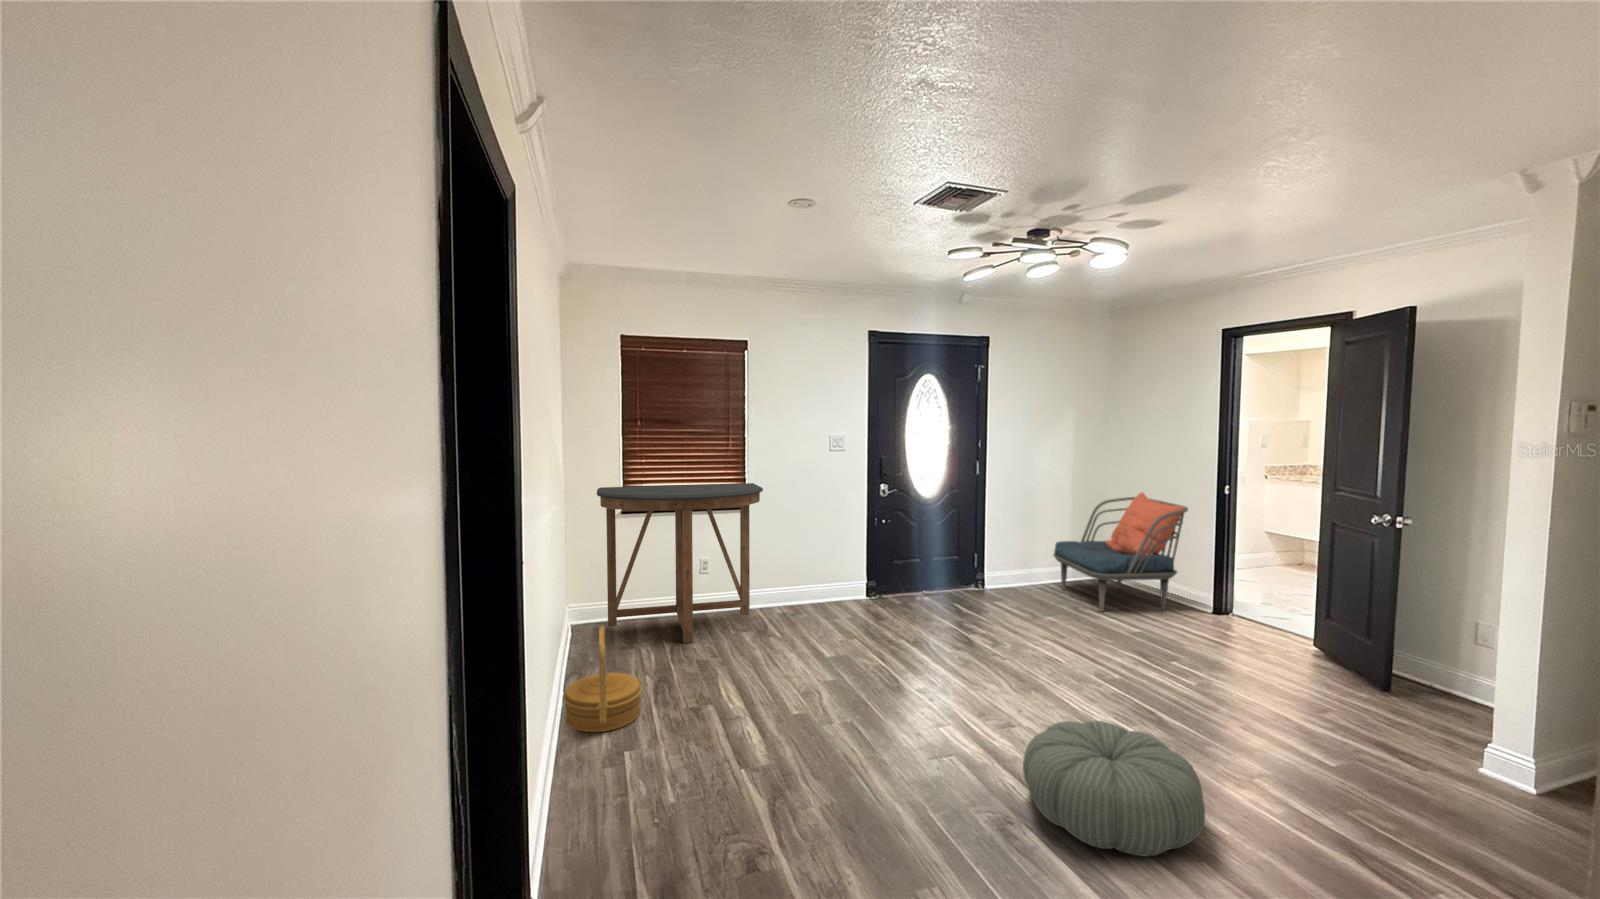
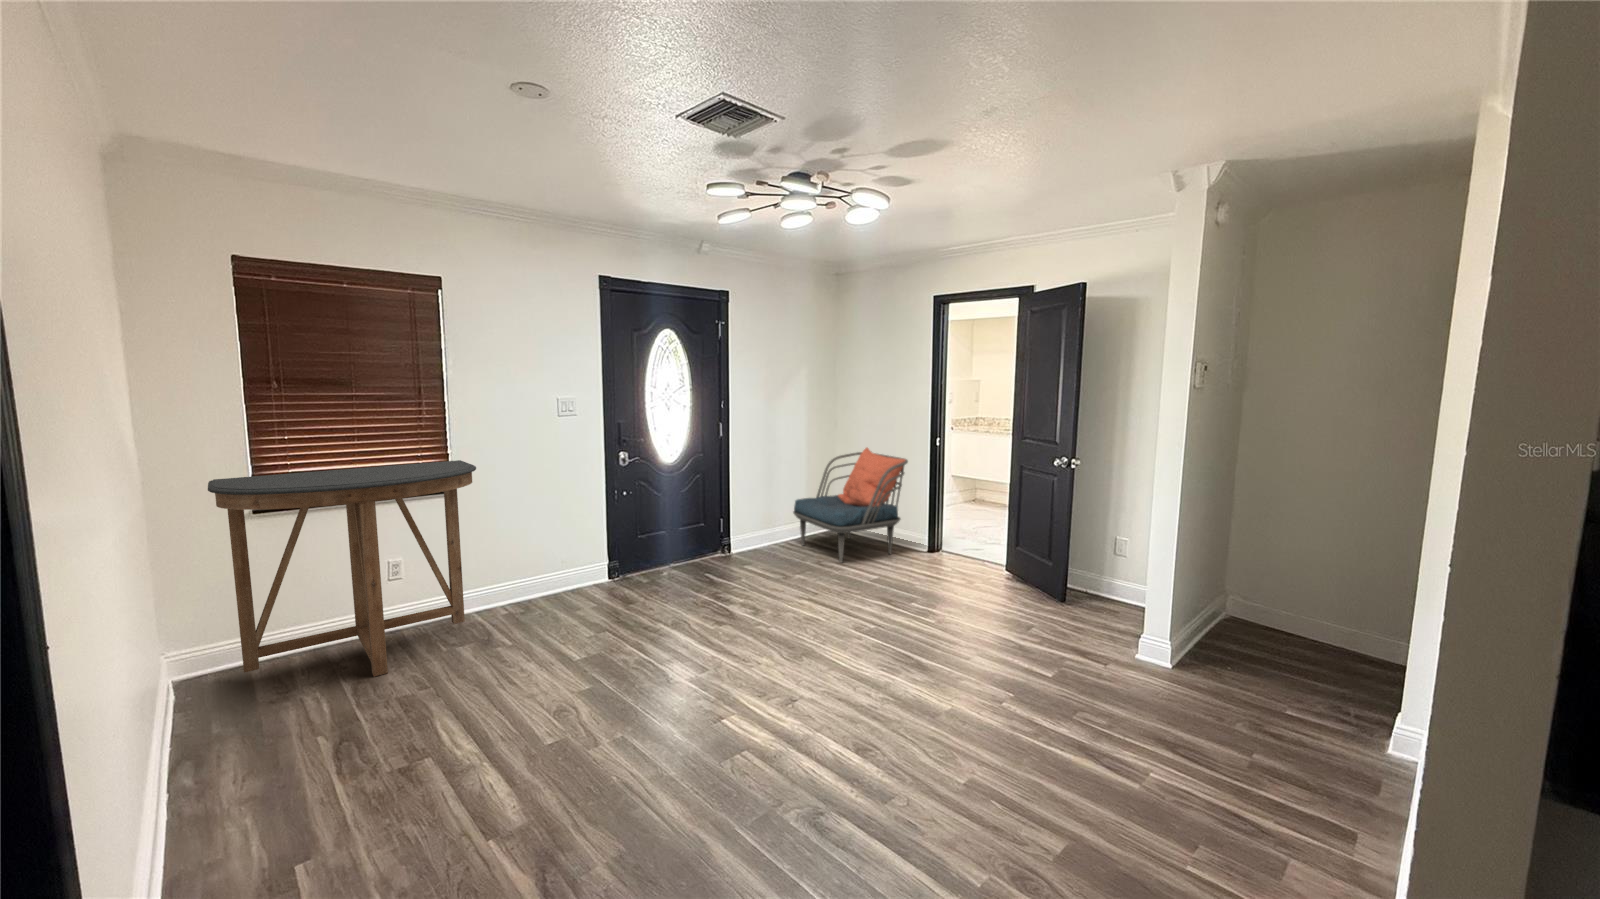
woven basket: present [564,626,642,732] -> none [168,685,315,853]
pouf: present [1023,721,1205,856] -> none [824,683,994,818]

